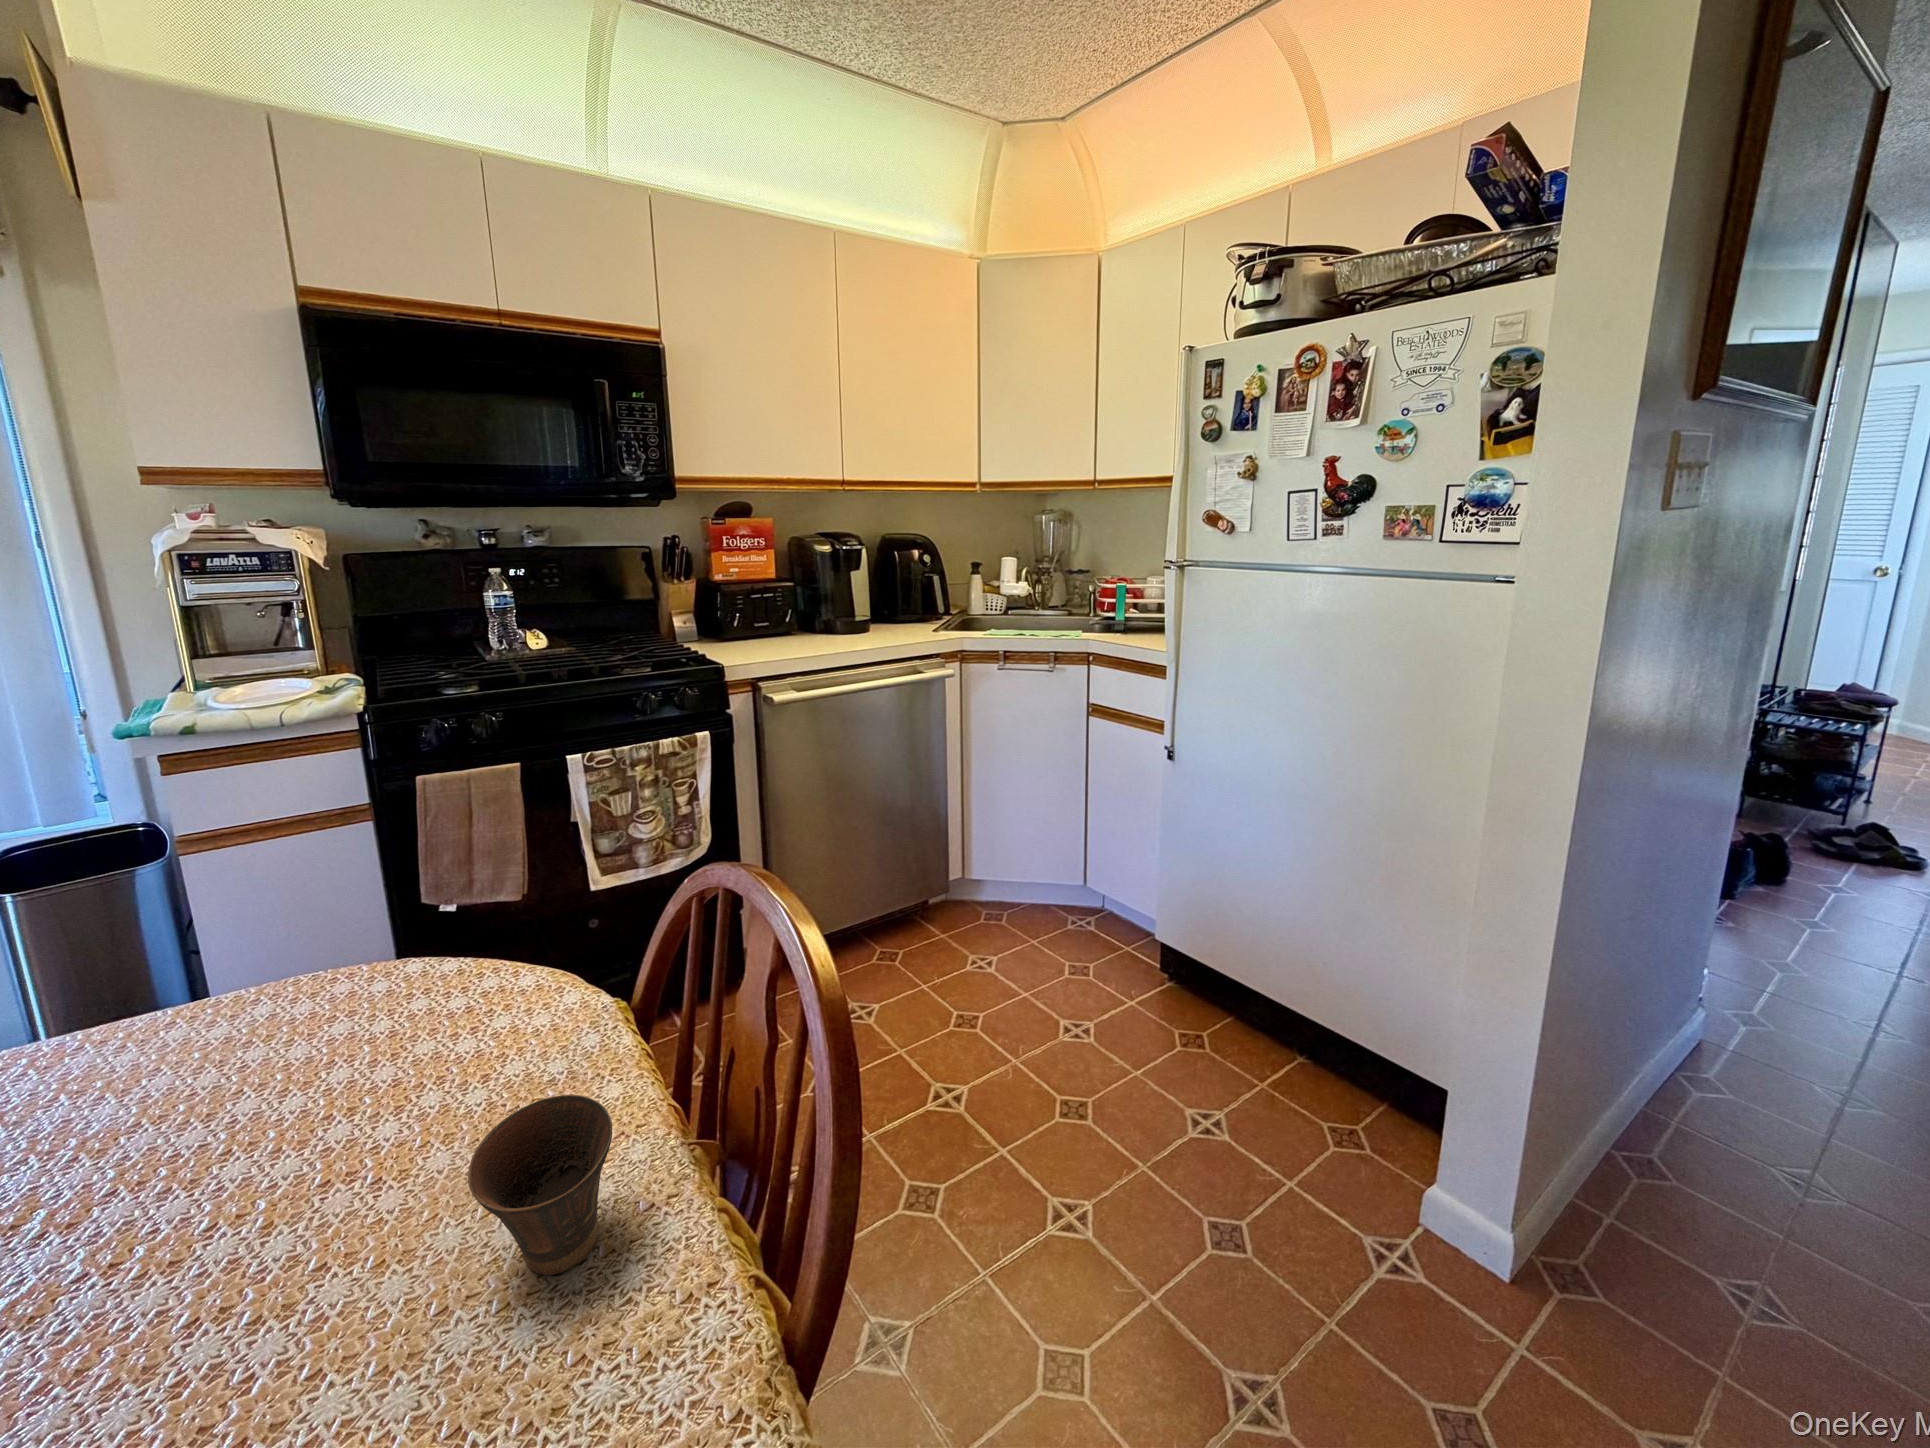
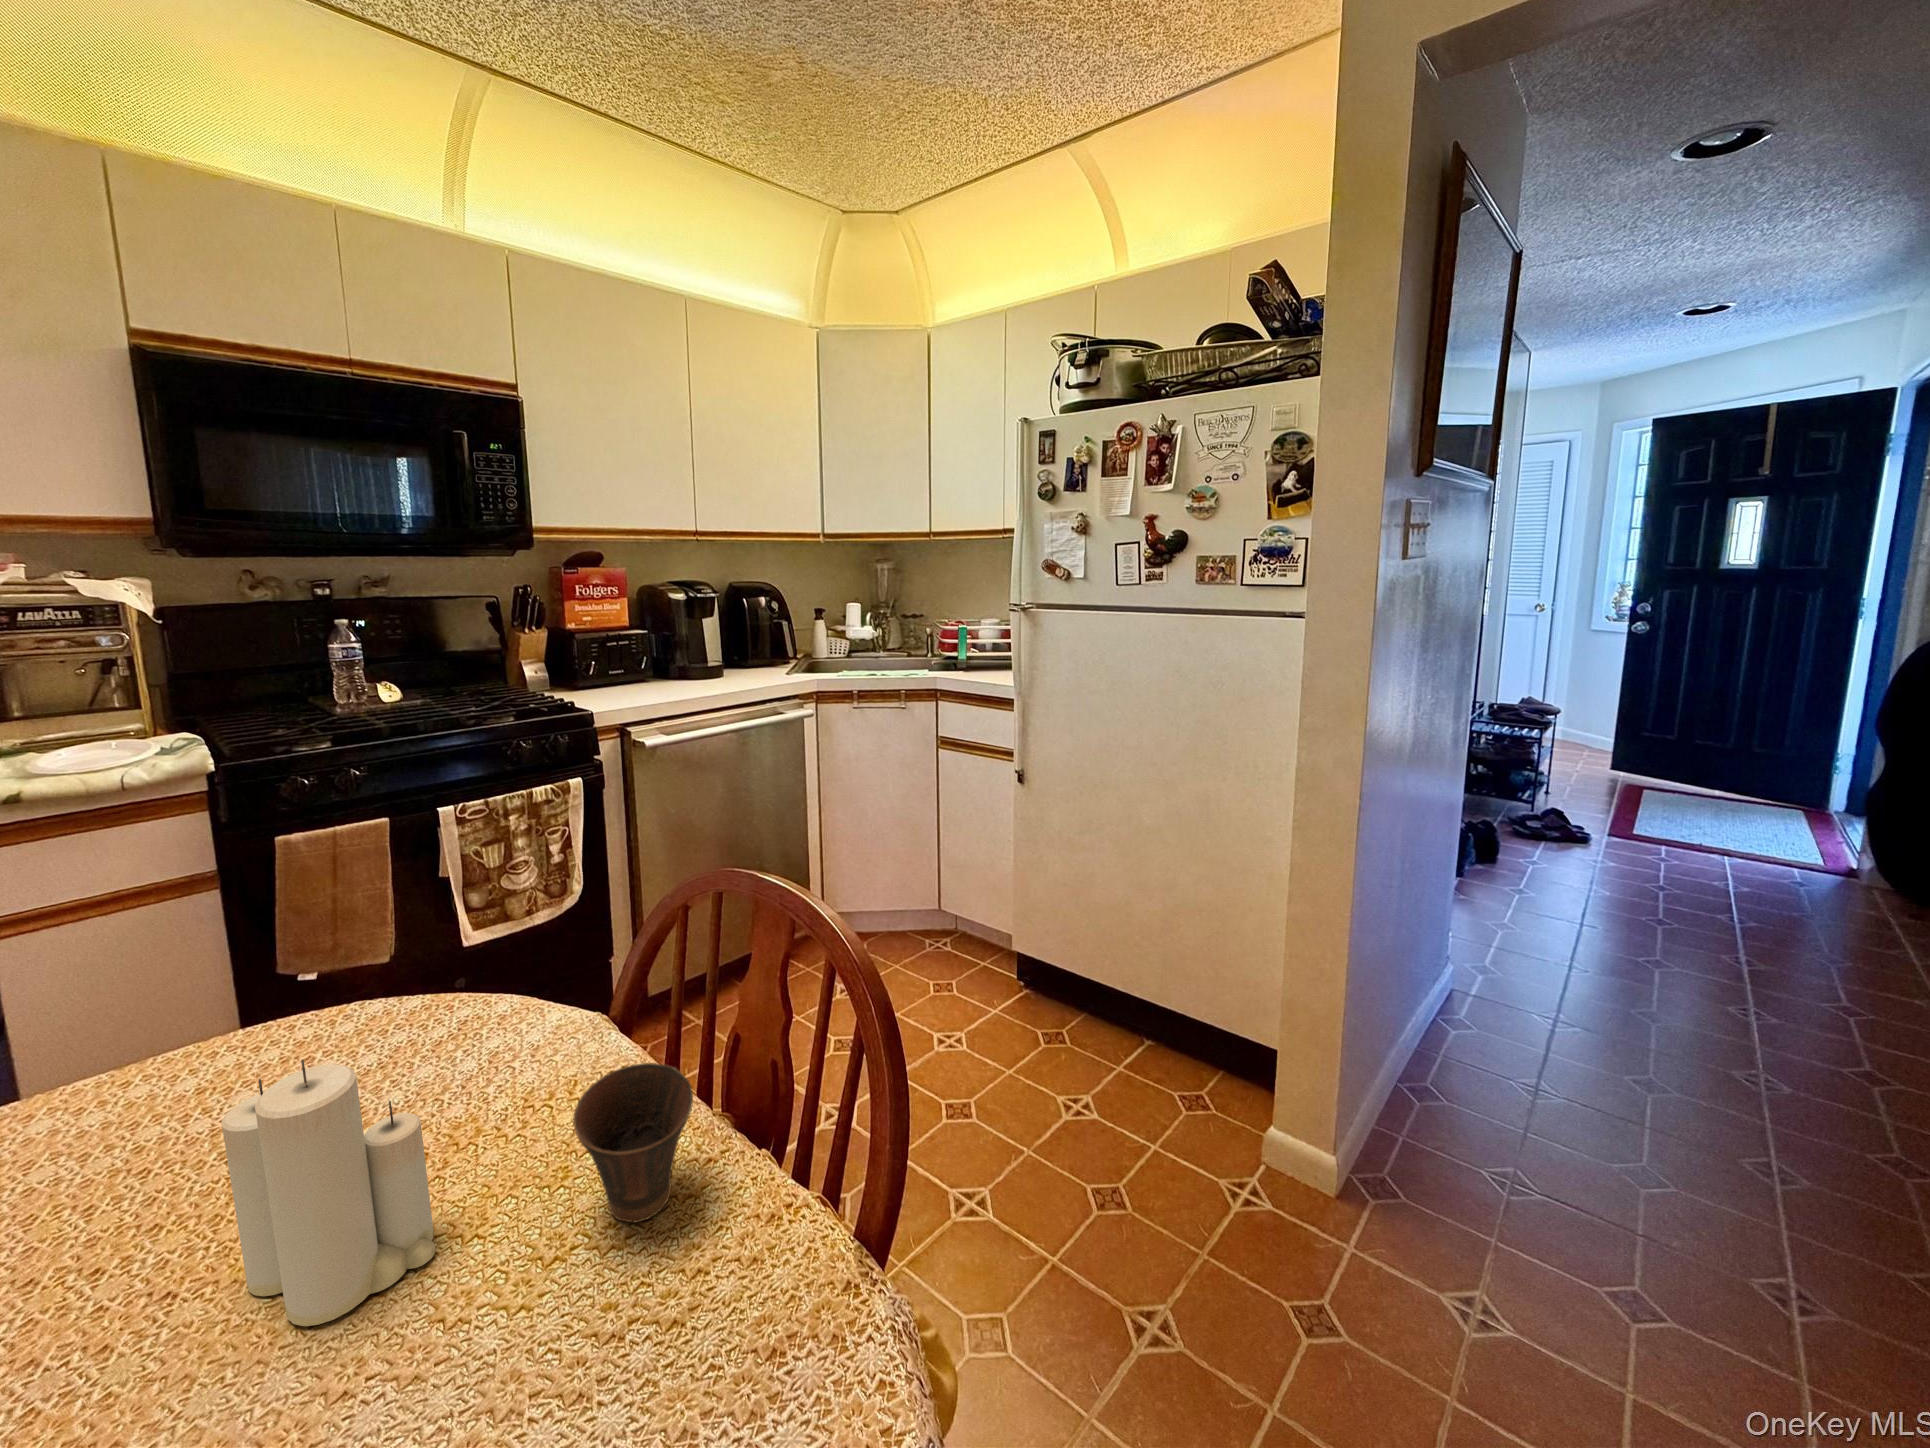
candle: none [111,1070,347,1346] -> present [221,1059,435,1326]

